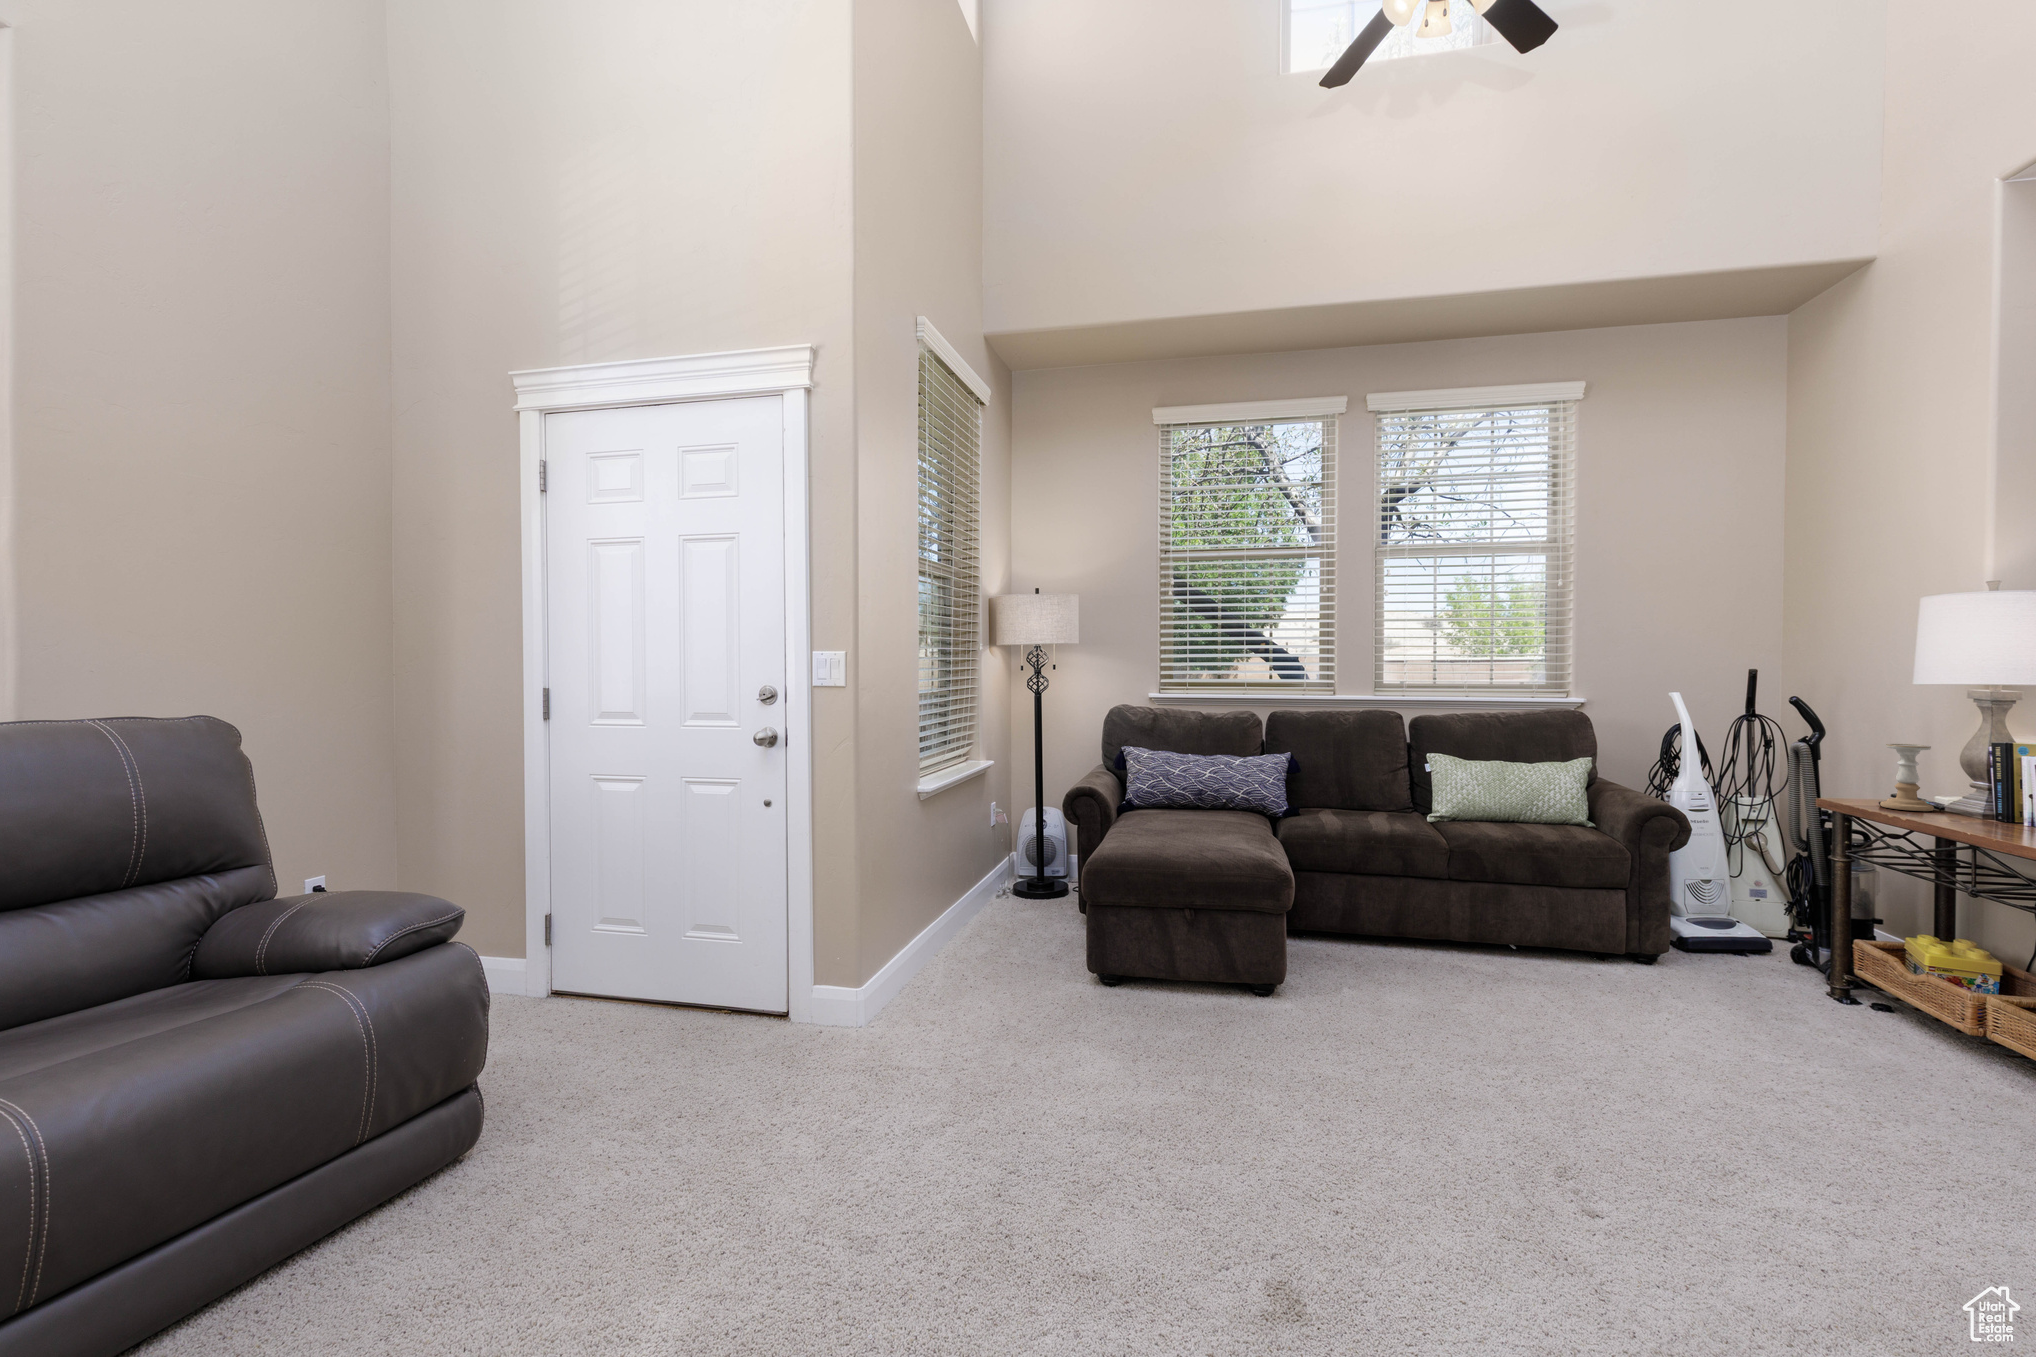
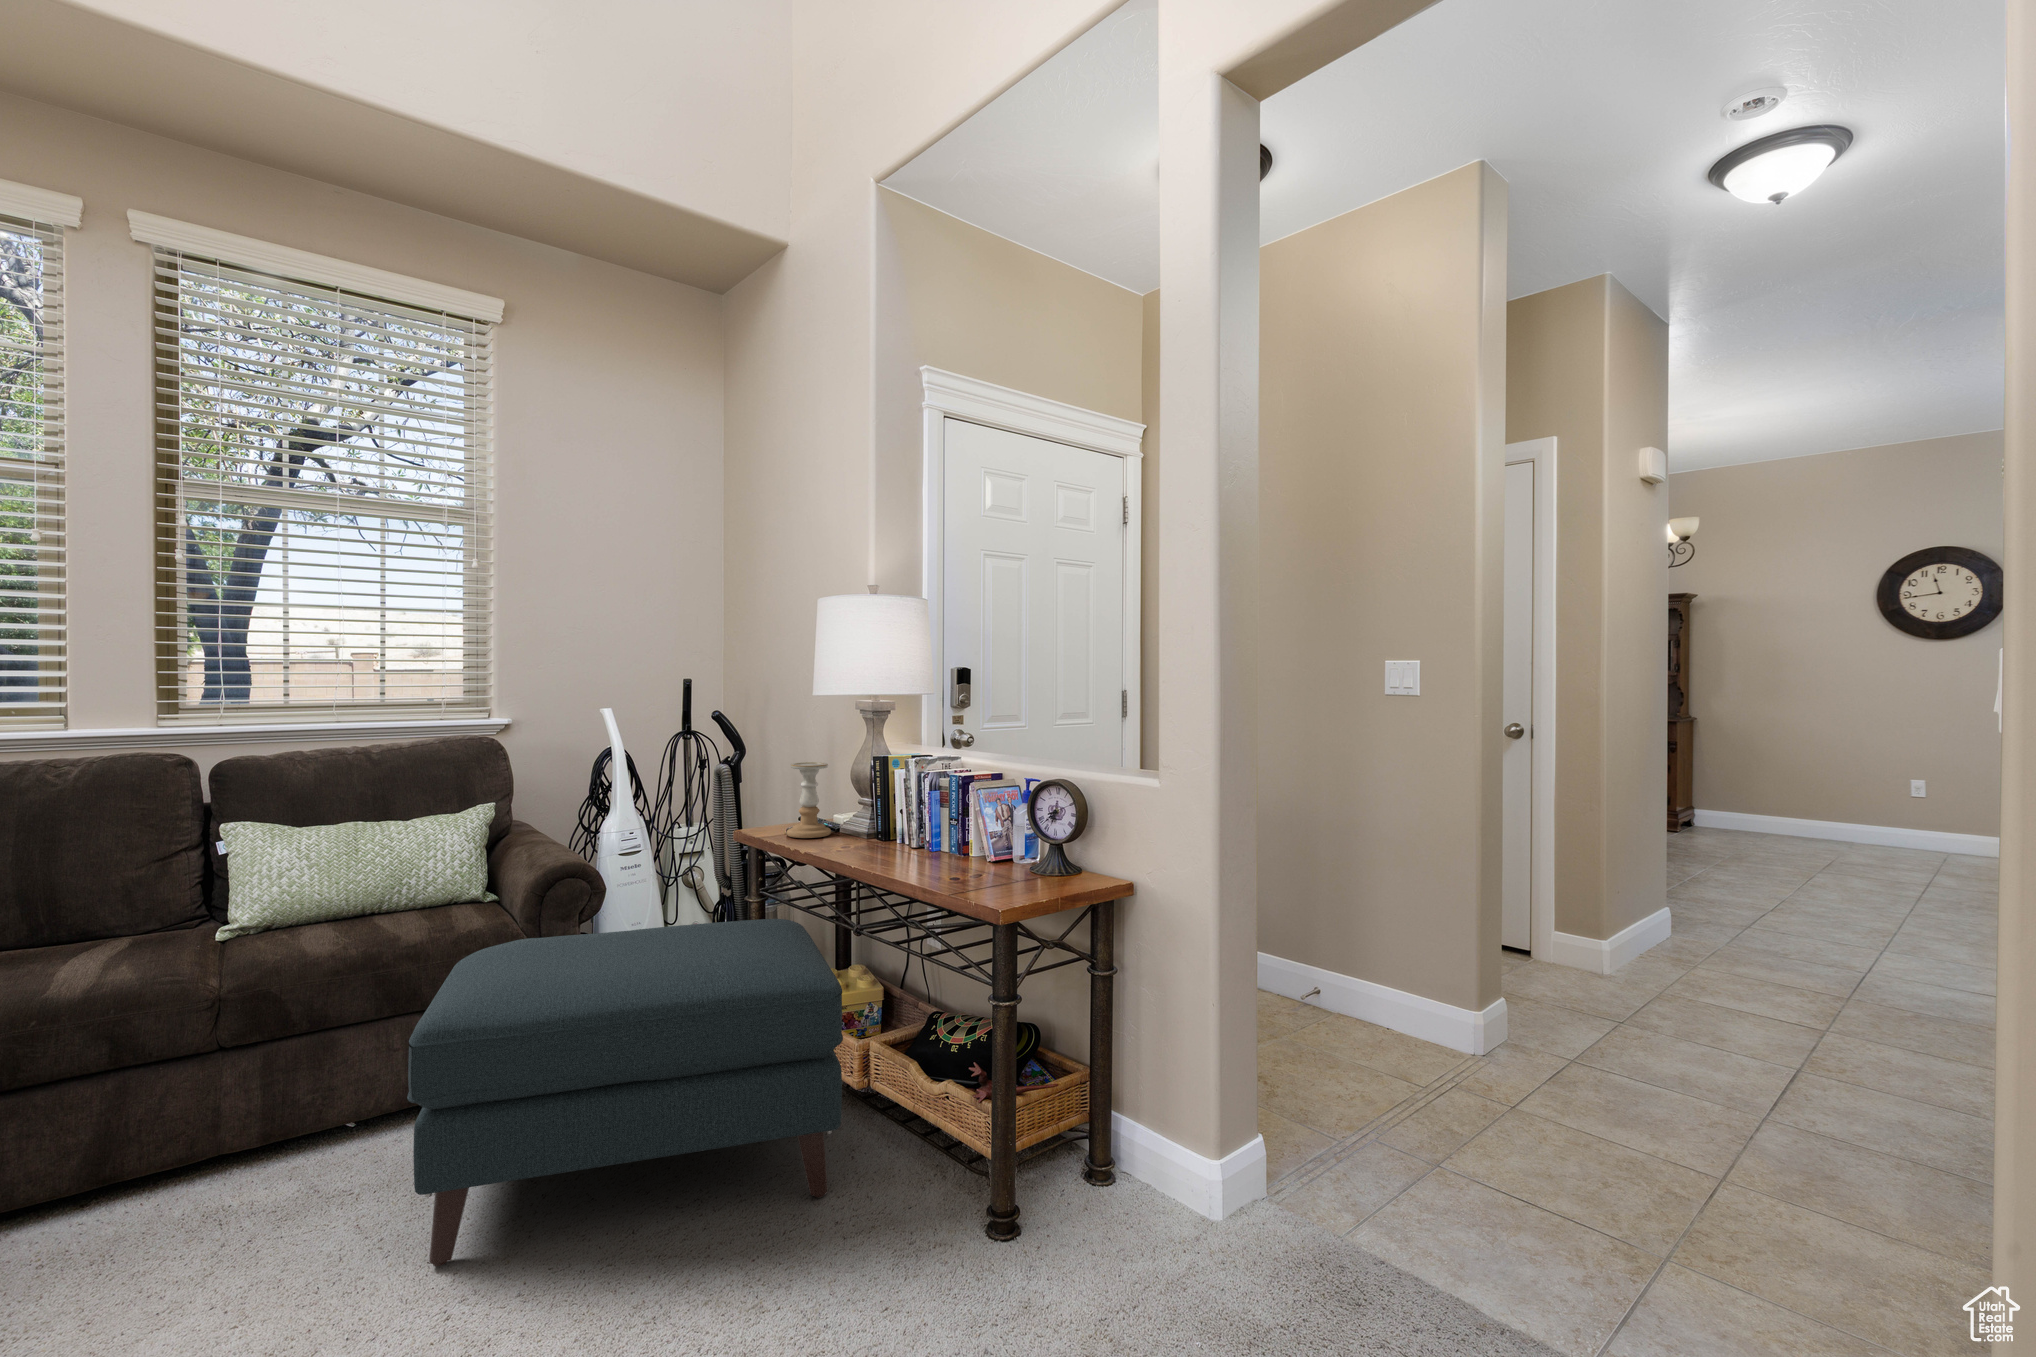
ottoman: none [1584,851,1959,1097] -> present [407,919,843,1266]

